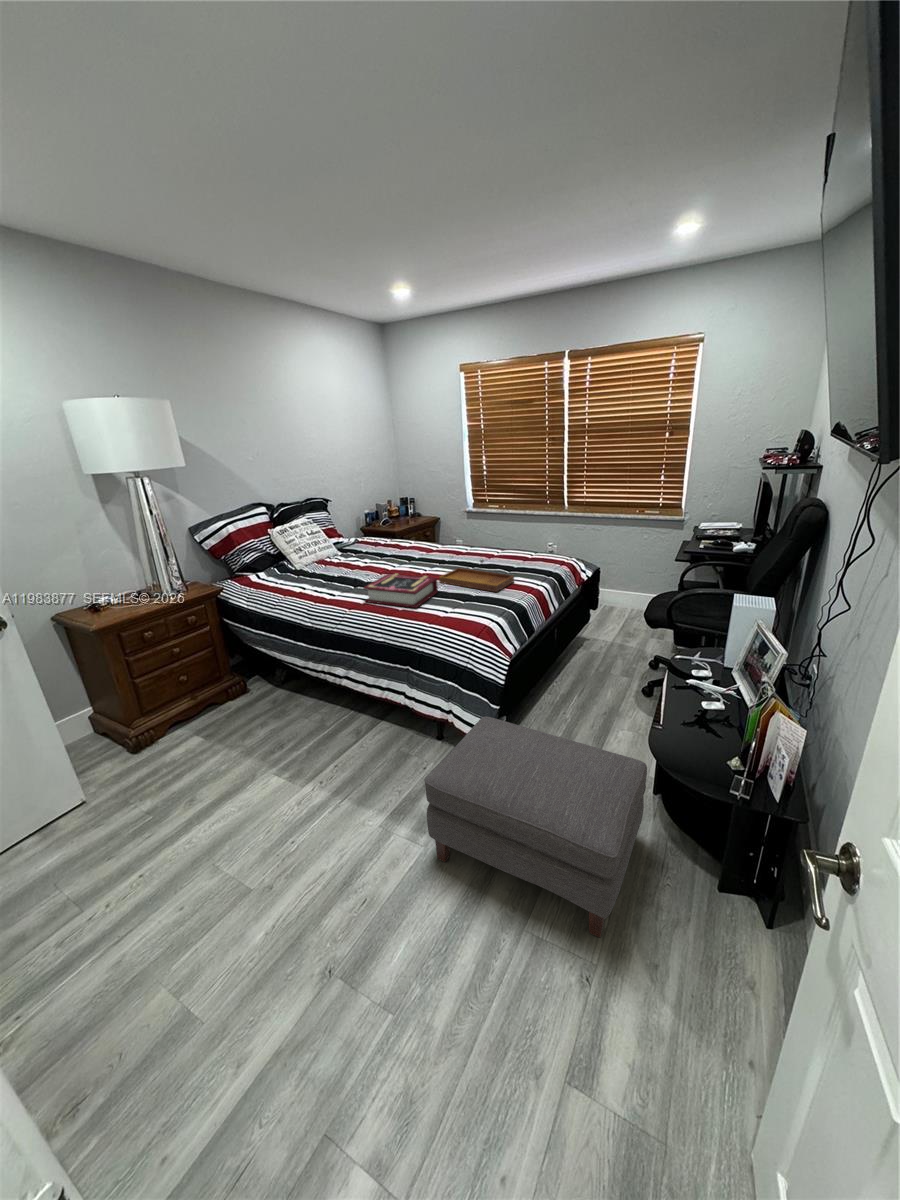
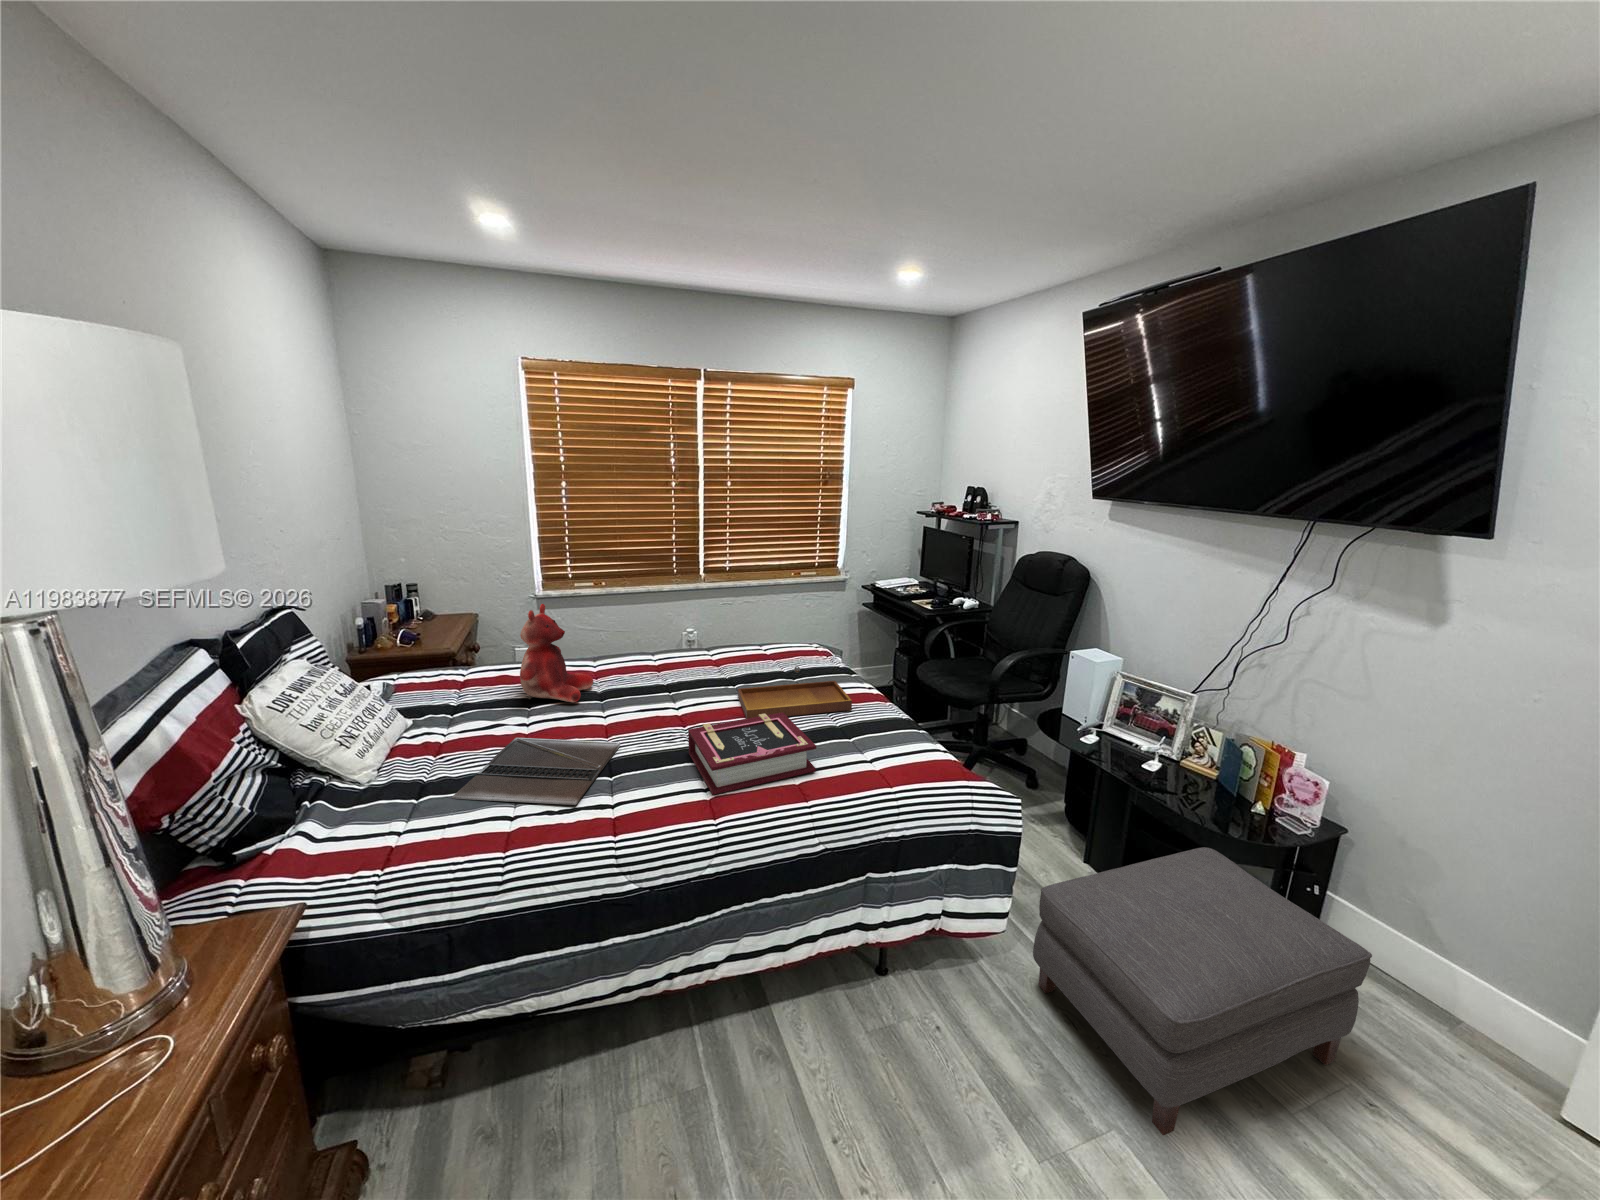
teddy bear: none [370,506,410,559] -> present [520,604,593,702]
laptop: none [303,566,374,590] -> present [452,738,620,805]

